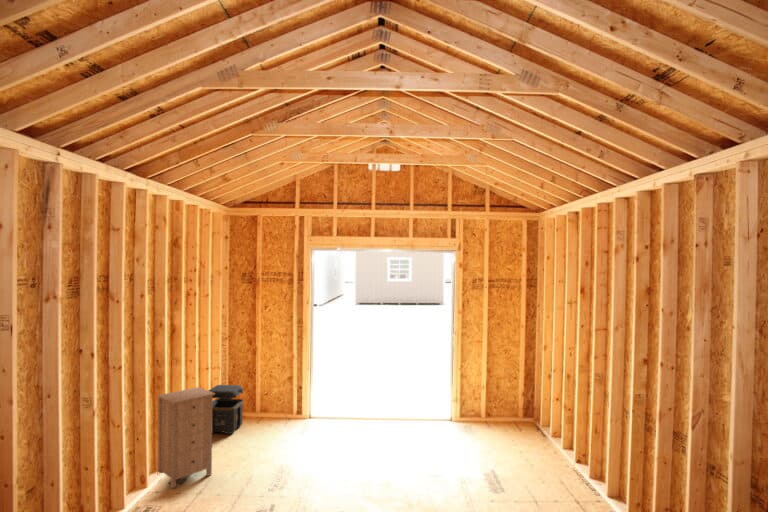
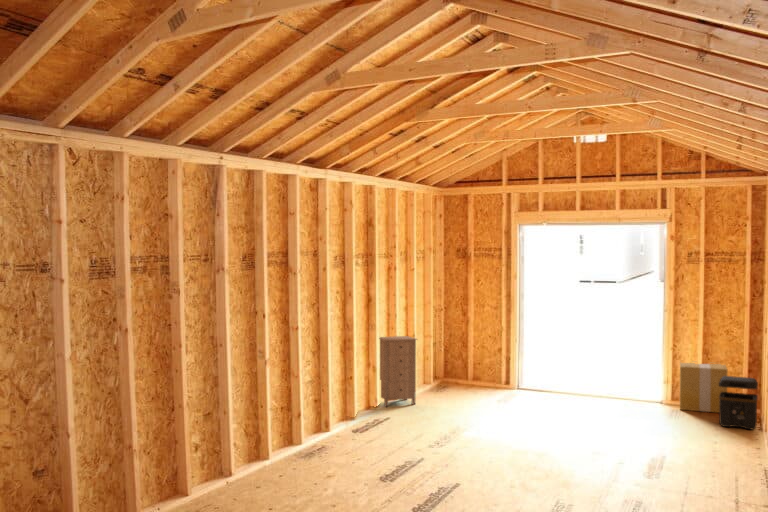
cardboard box: none [468,380,520,432] -> present [680,362,728,413]
toolbox: present [209,385,243,434] -> present [719,376,758,430]

